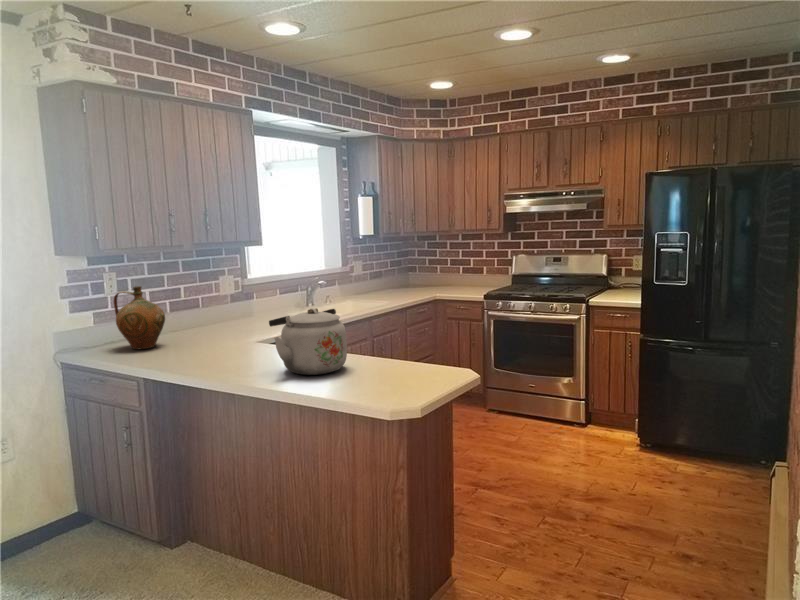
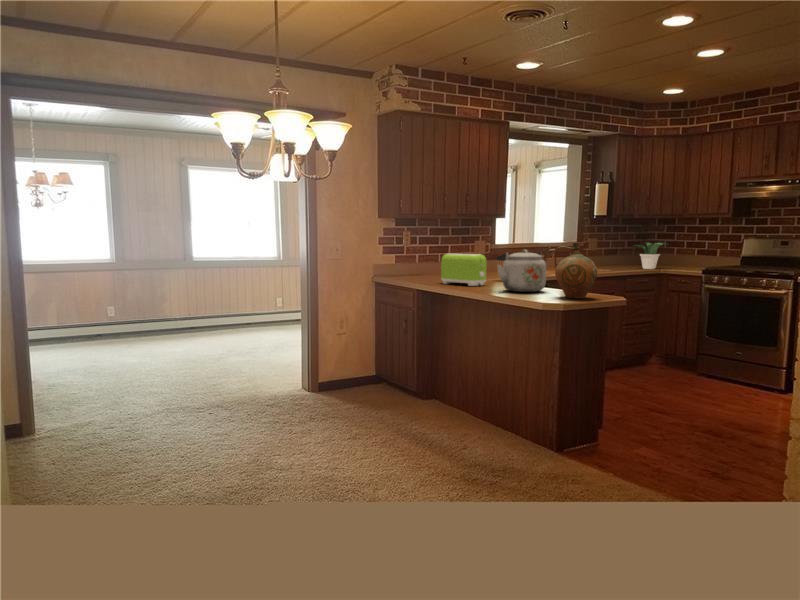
potted plant: none [402,260,439,291] -> present [635,242,669,269]
ceramic jug: present [114,286,165,349] -> present [554,242,597,299]
toaster: none [175,311,250,363] -> present [441,254,487,286]

